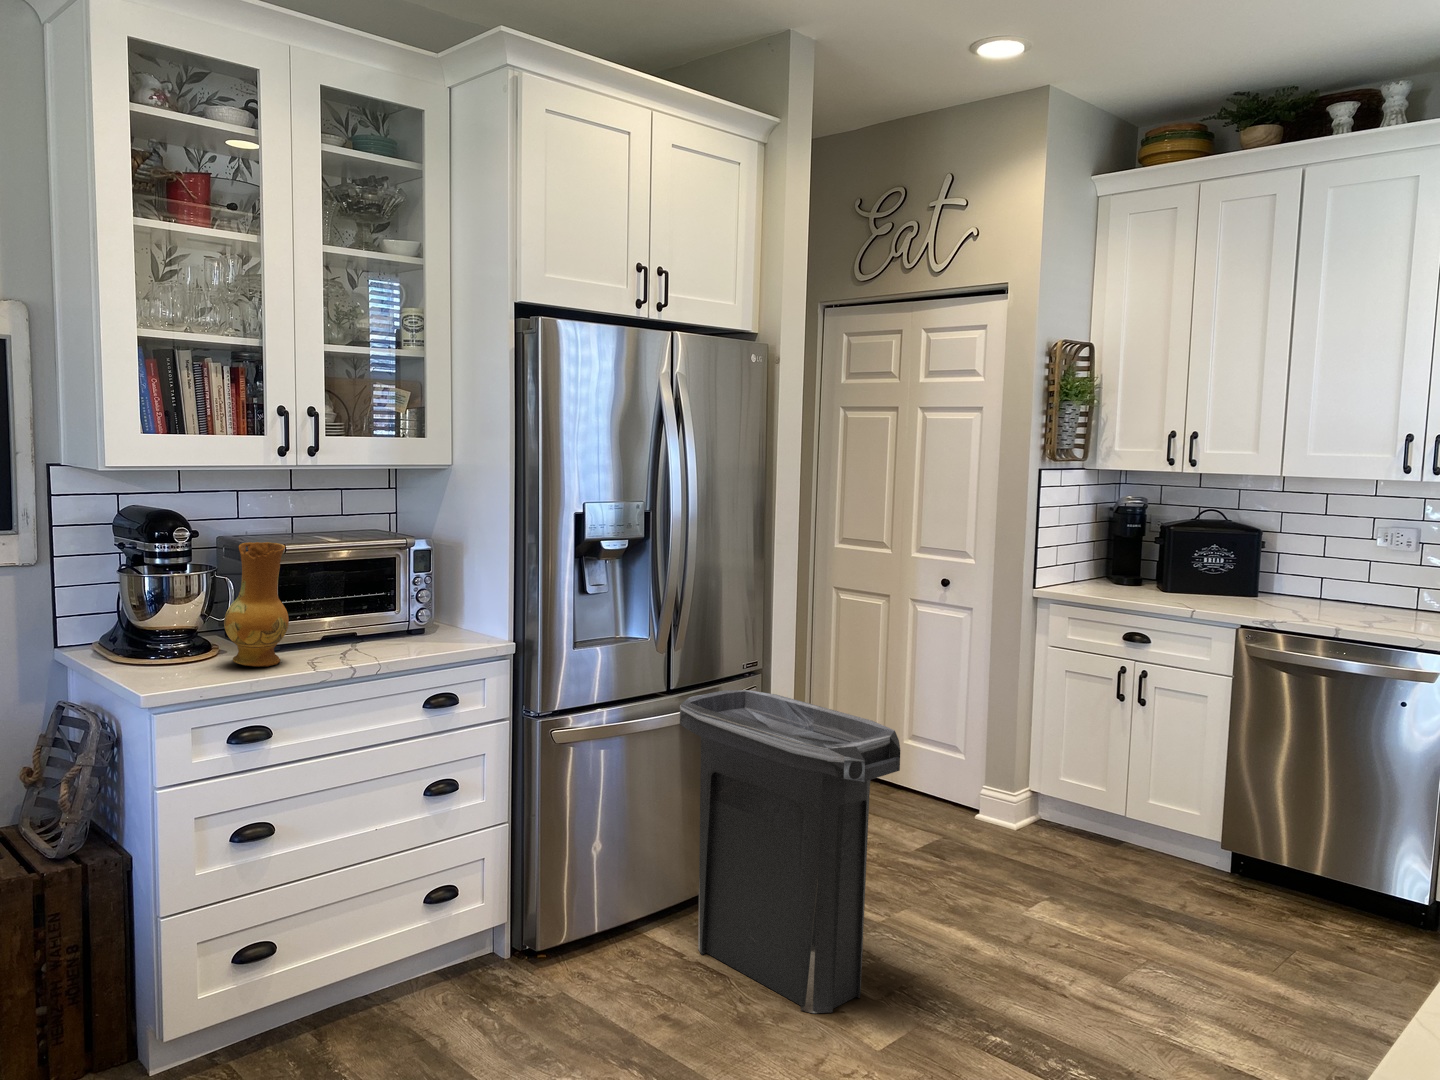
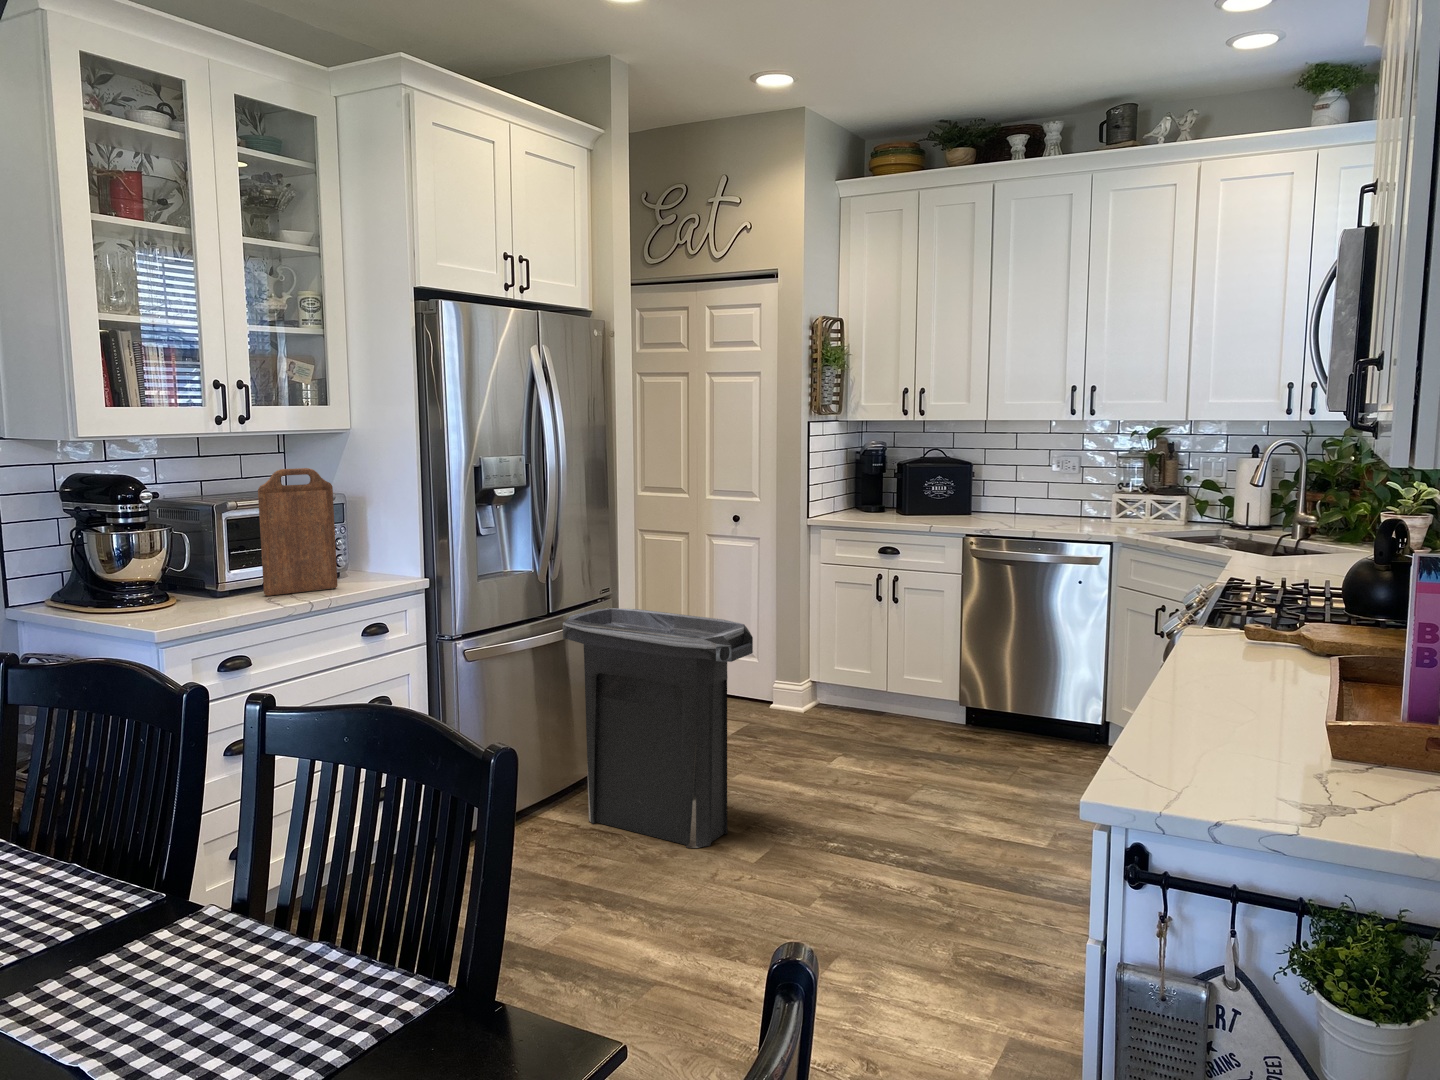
cutting board: none [315,509,403,653] -> present [258,468,337,596]
ceramic jug: present [224,542,289,667] -> none [192,500,249,608]

